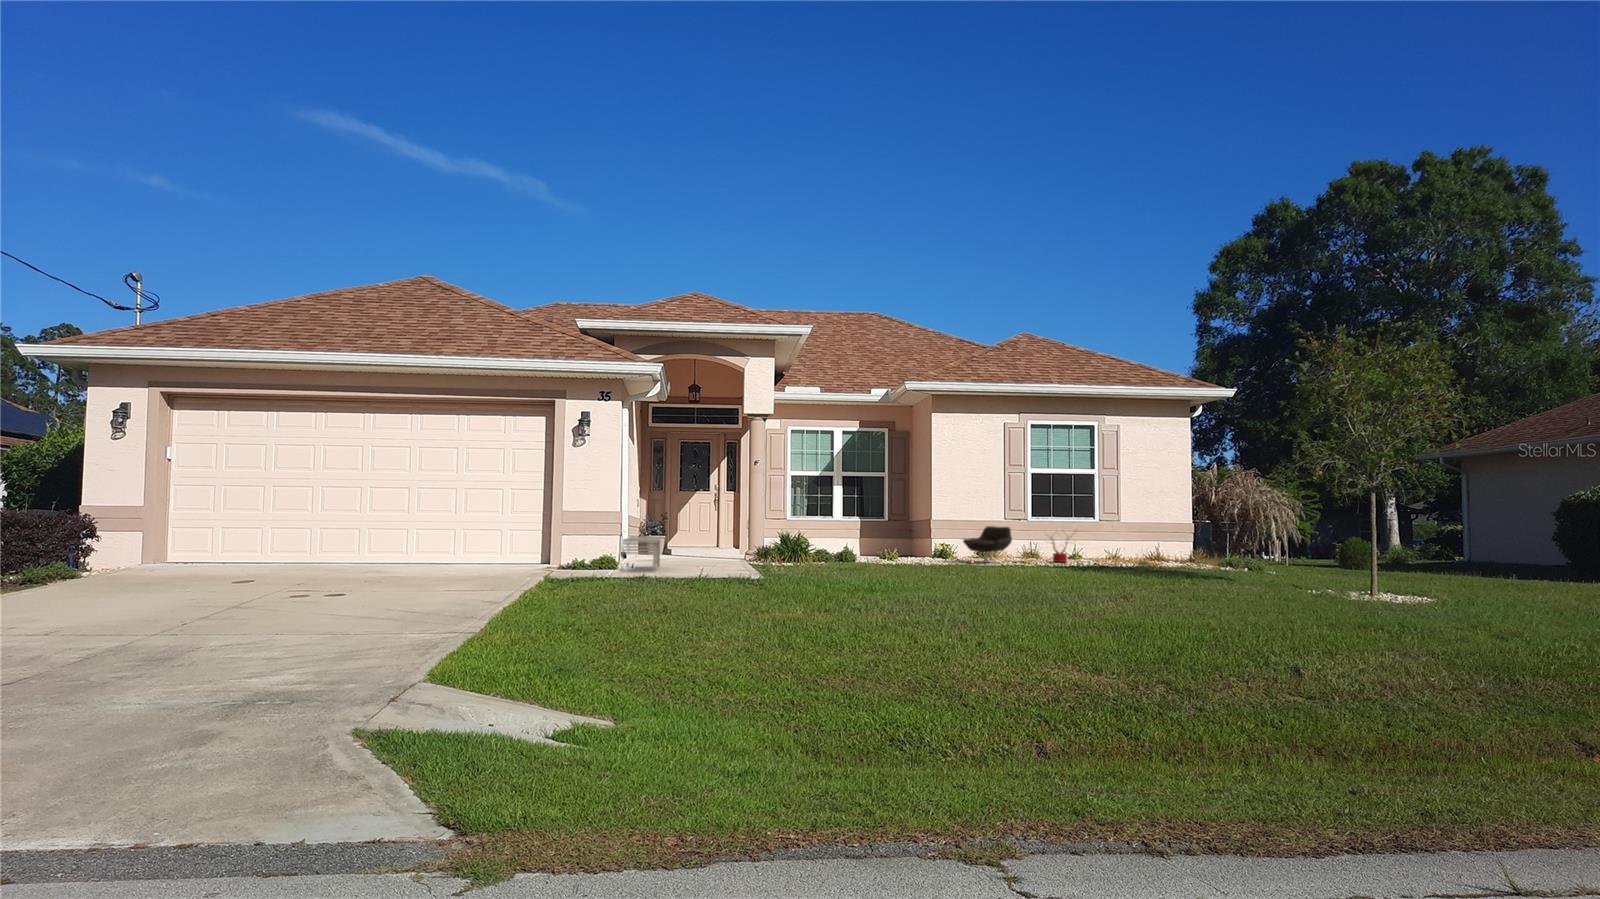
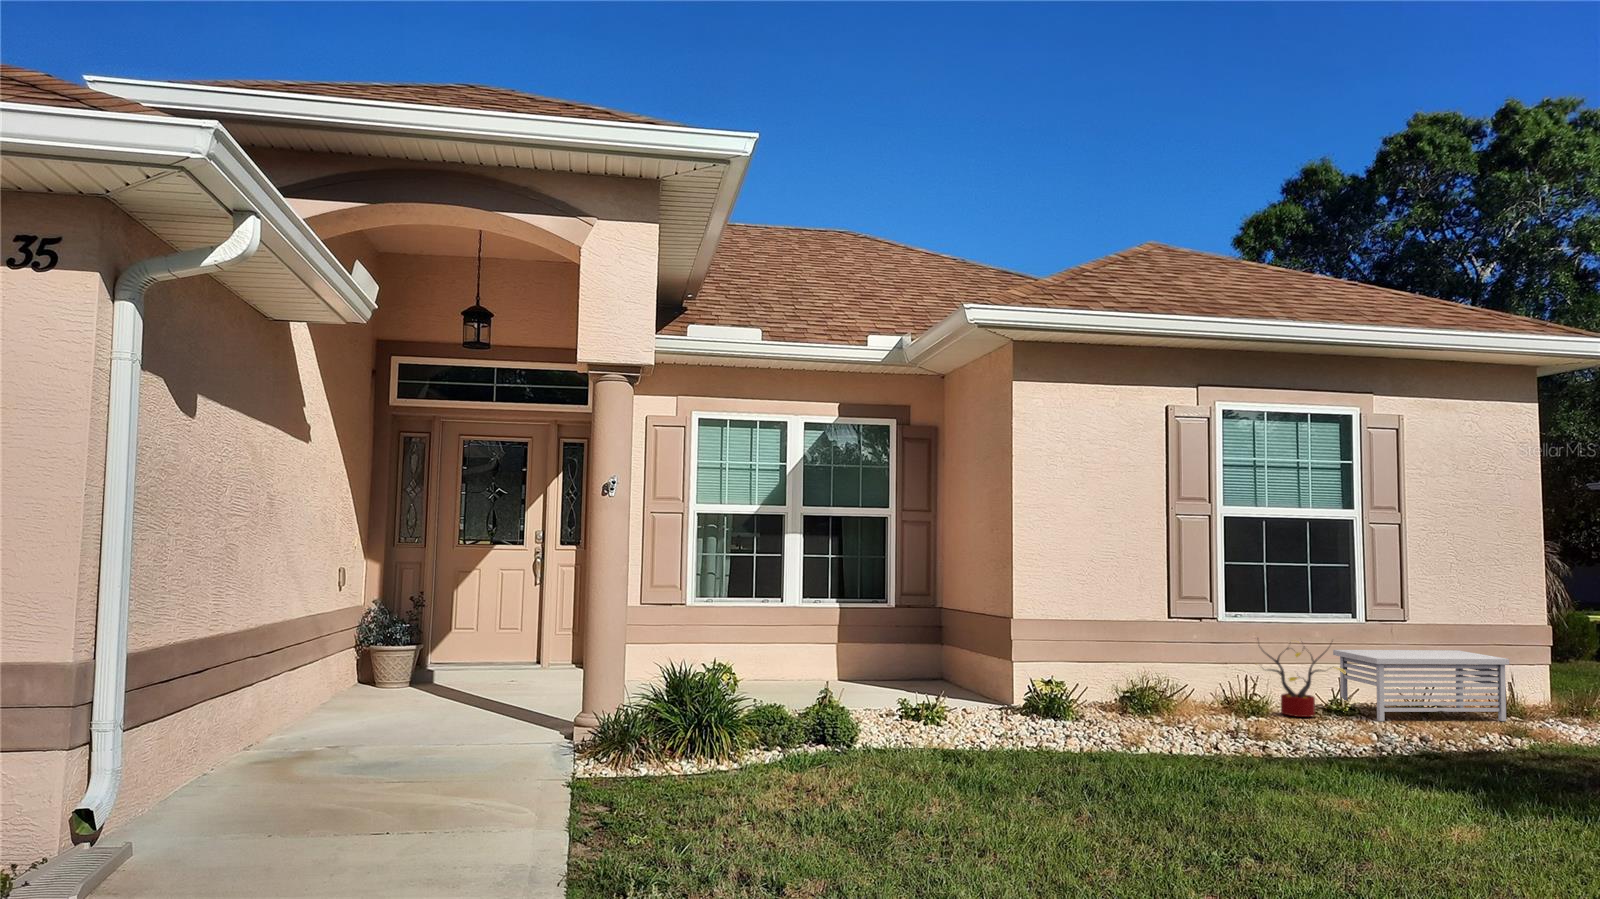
lounge chair: present [963,526,1012,561] -> none [1091,633,1201,728]
storage bench: present [620,536,661,571] -> present [1333,650,1509,721]

